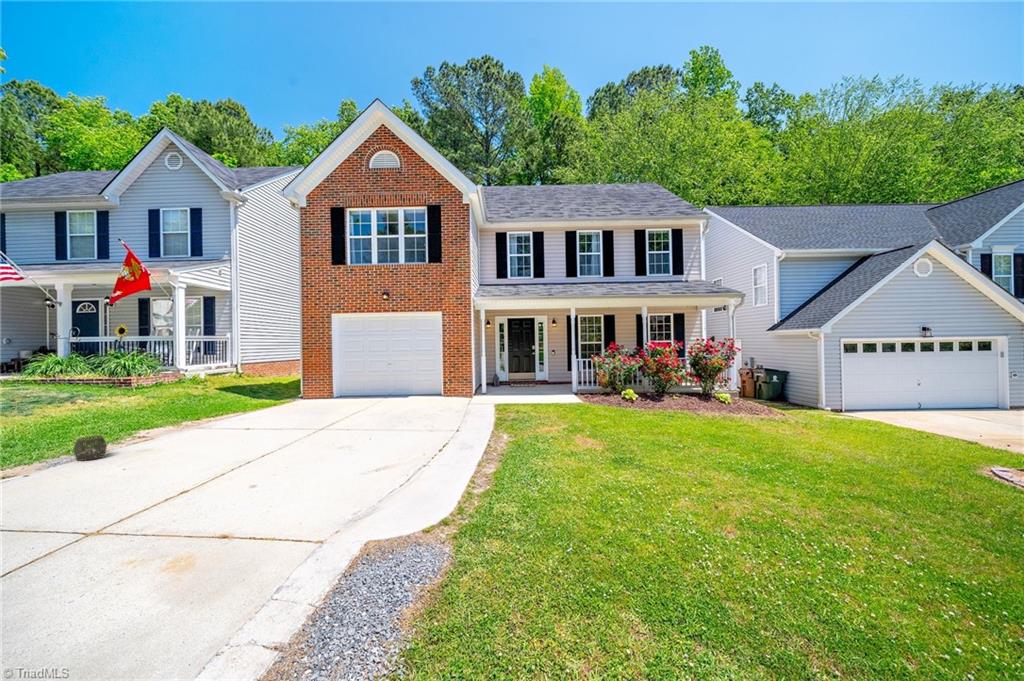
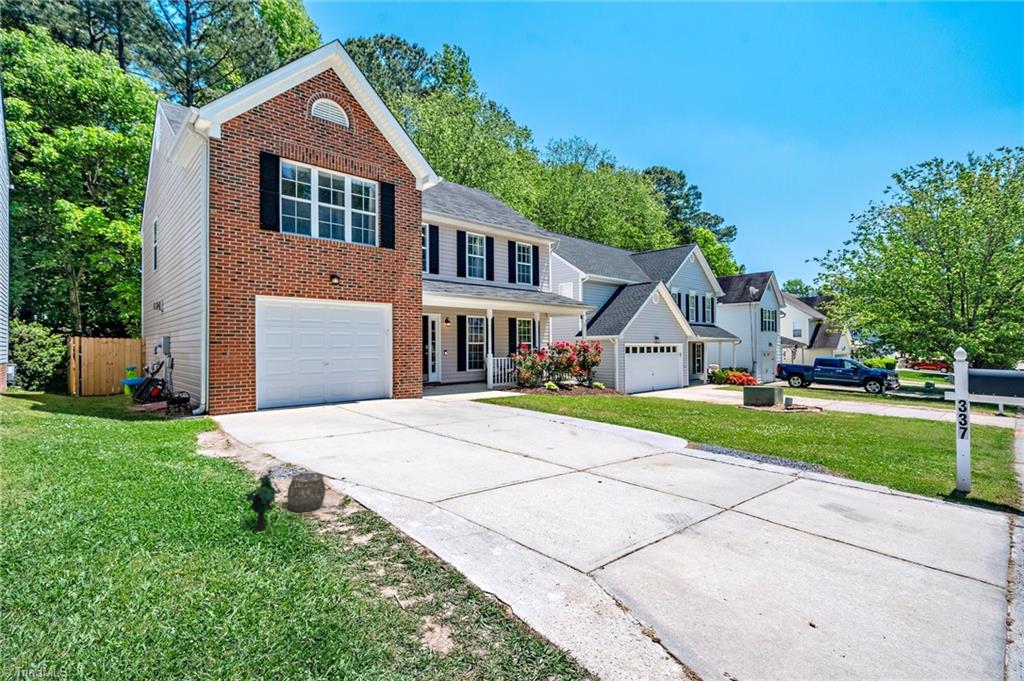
decorative plant: none [17,428,50,465] -> present [244,470,280,531]

